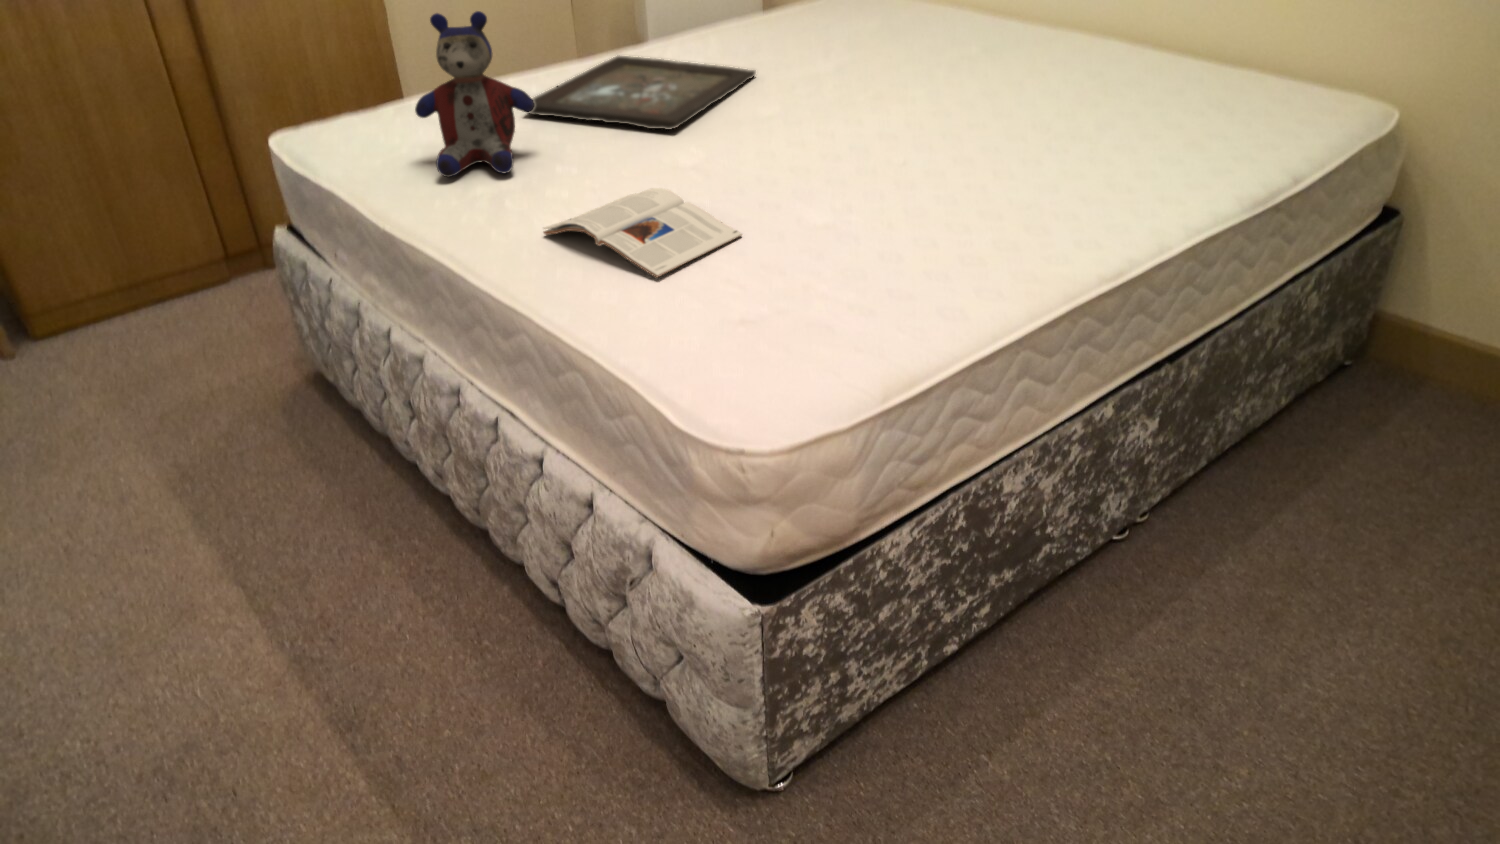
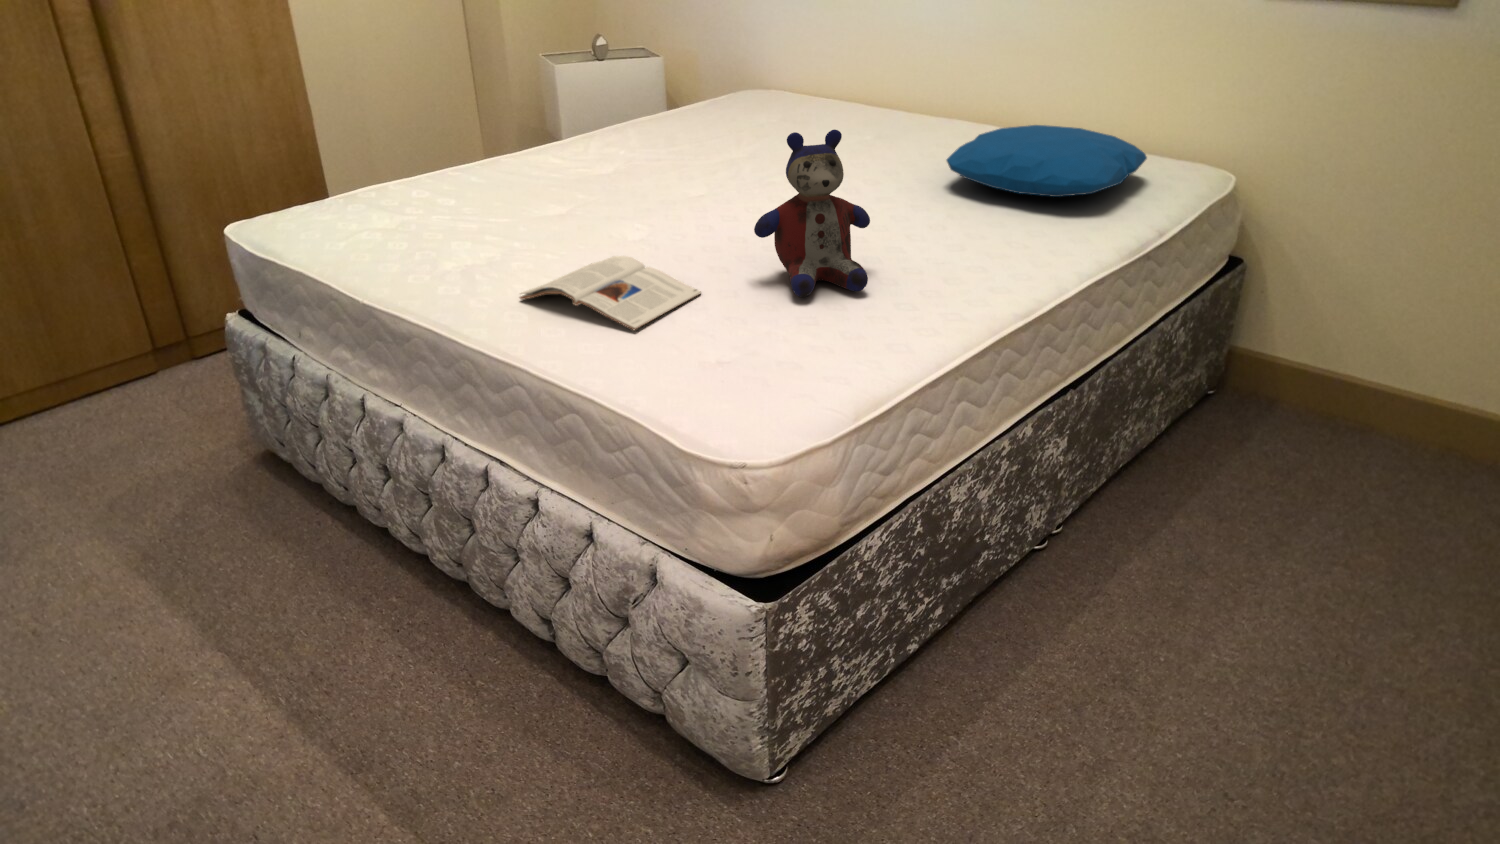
stuffed bear: present [415,11,534,177] -> present [754,130,870,297]
pillow: none [1052,41,1298,131] -> present [947,125,1147,197]
tray: present [526,56,756,130] -> none [471,147,681,209]

